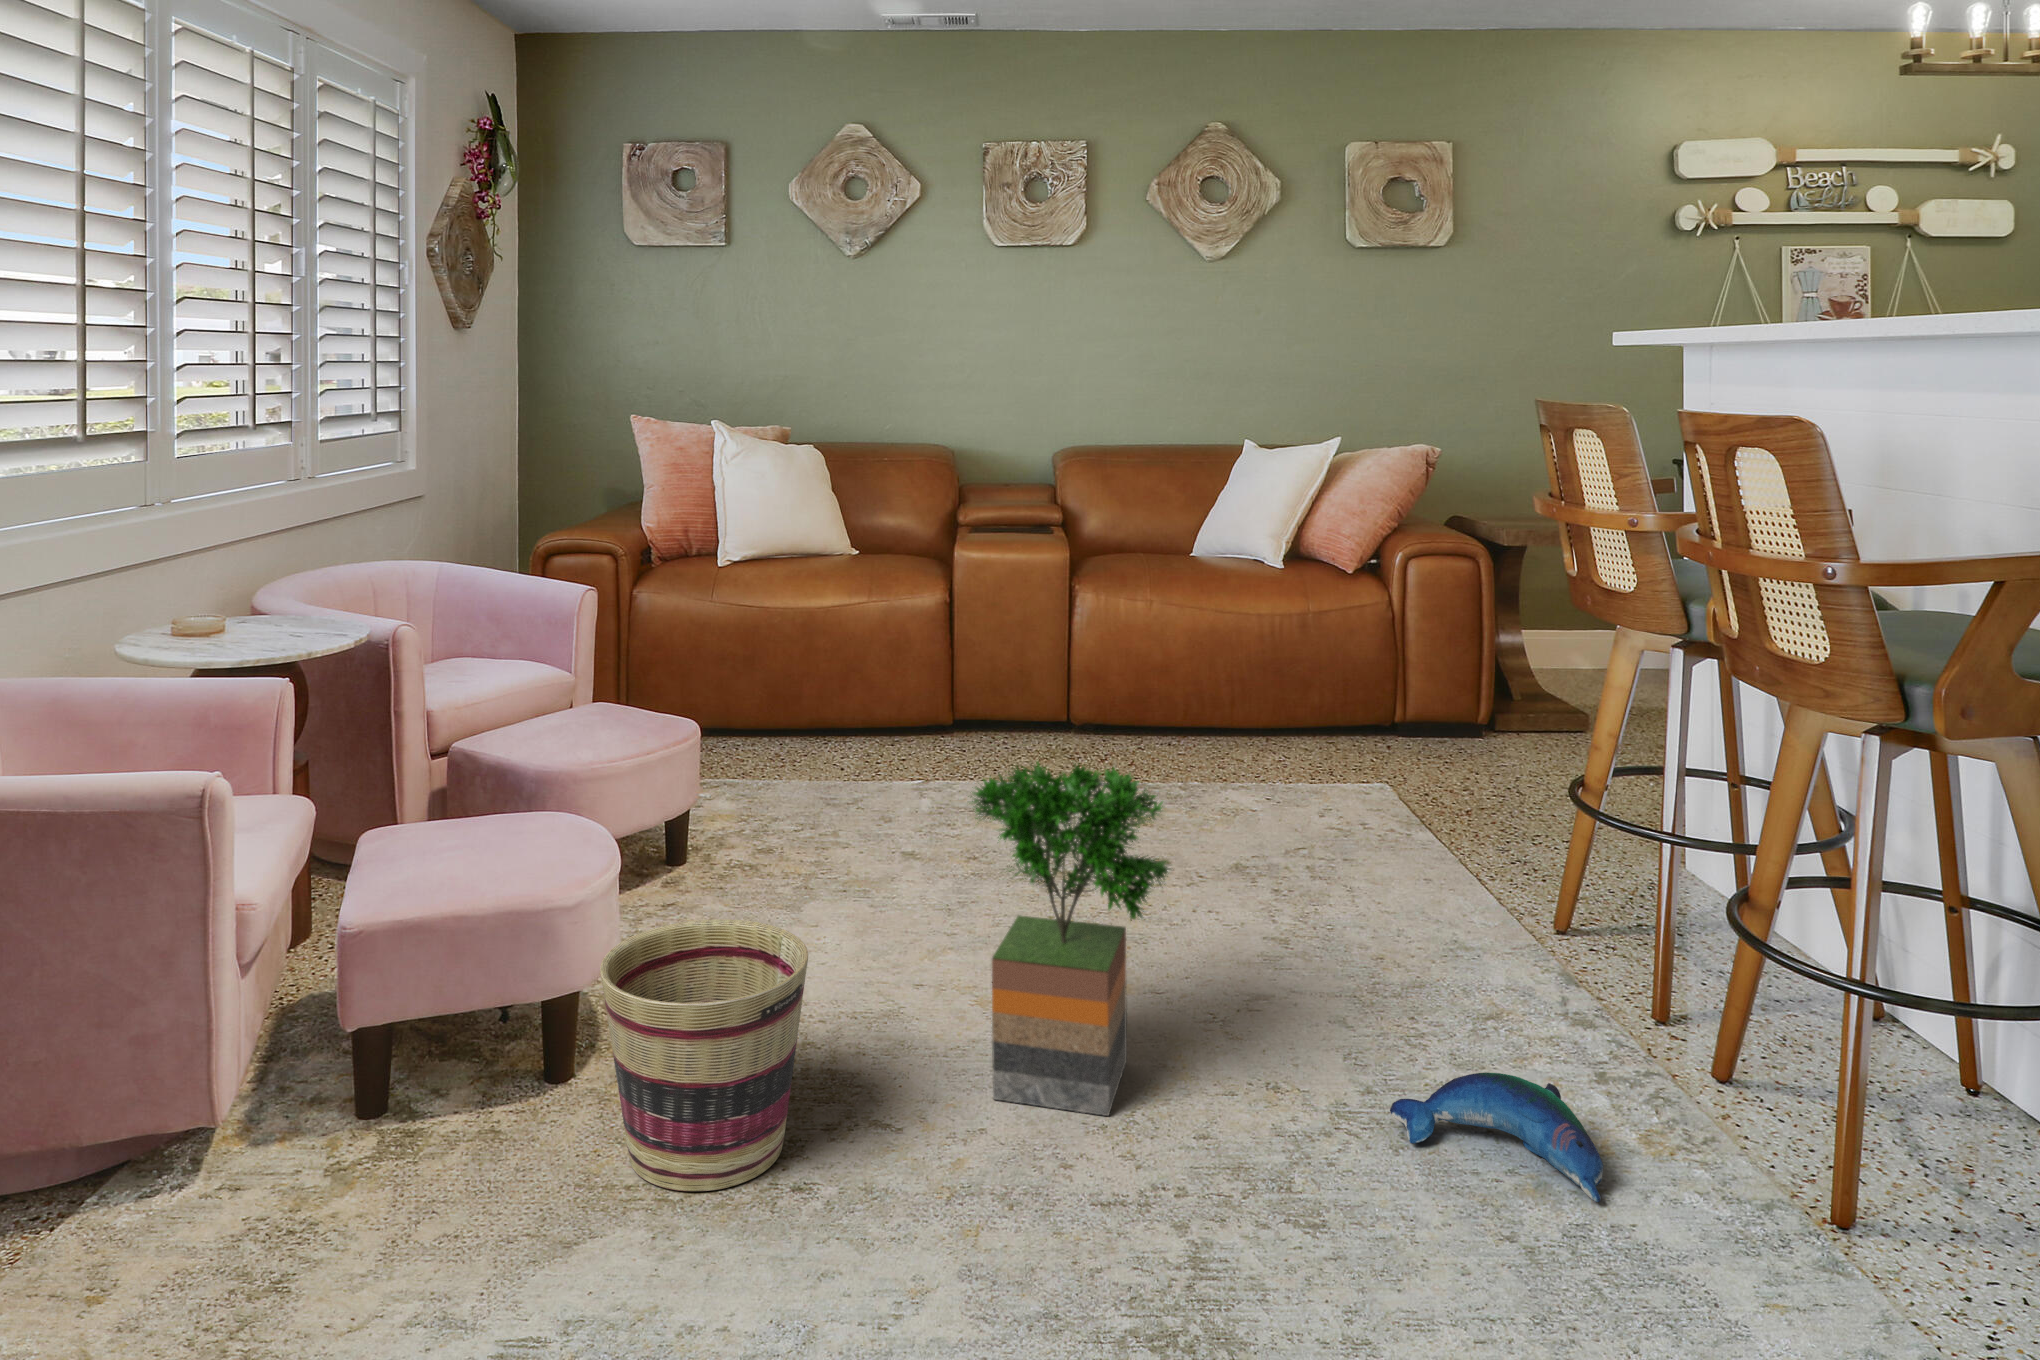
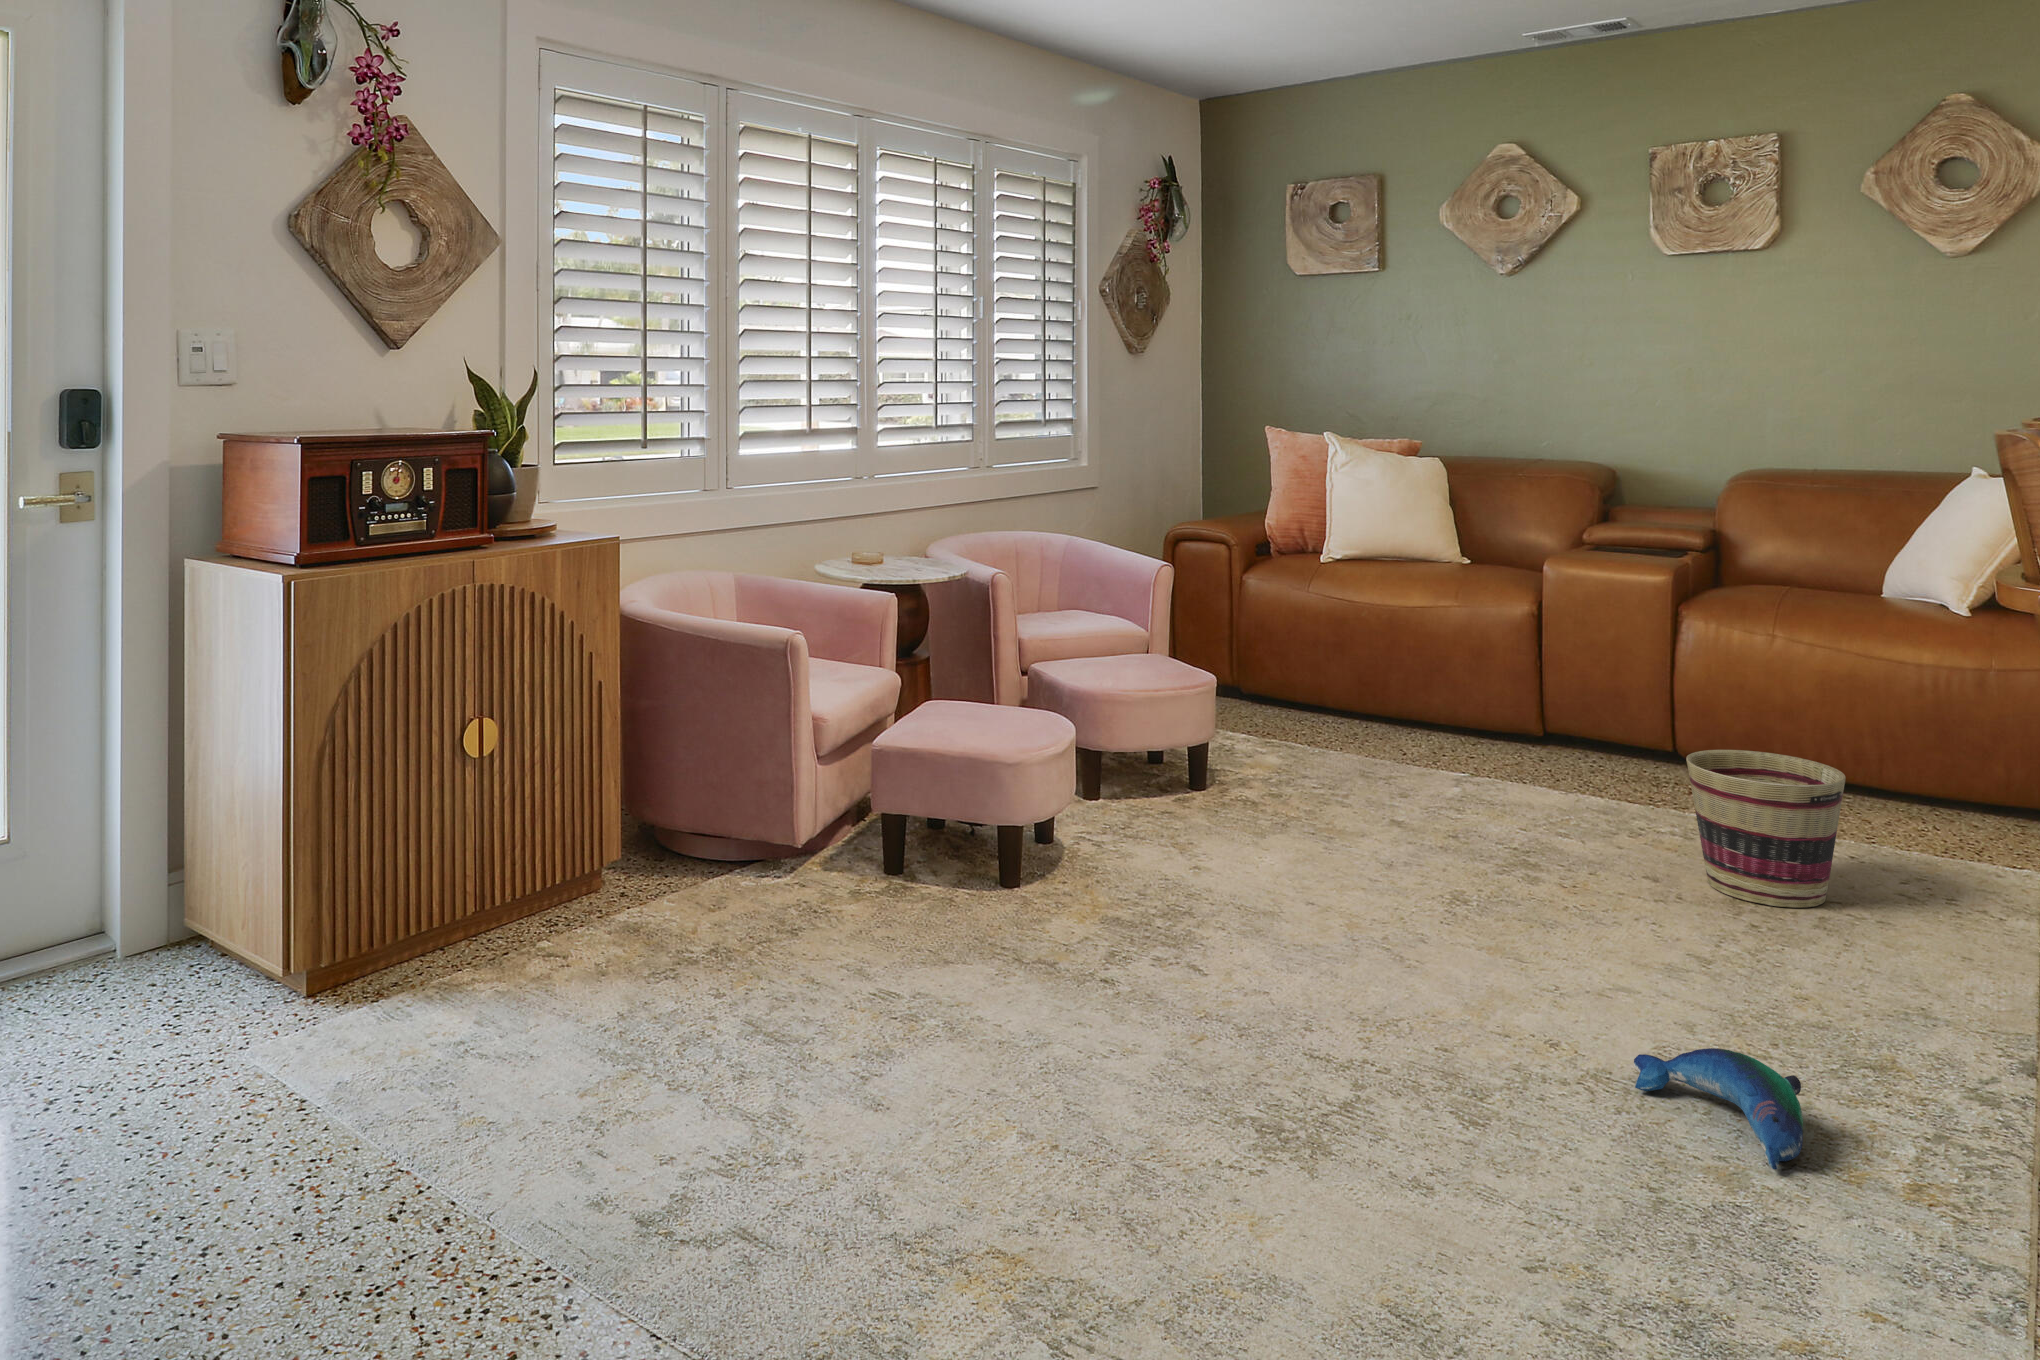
potted tree: present [972,762,1171,1116] -> none [1292,711,1474,1003]
basket: present [600,919,808,1191] -> present [1686,750,1846,908]

